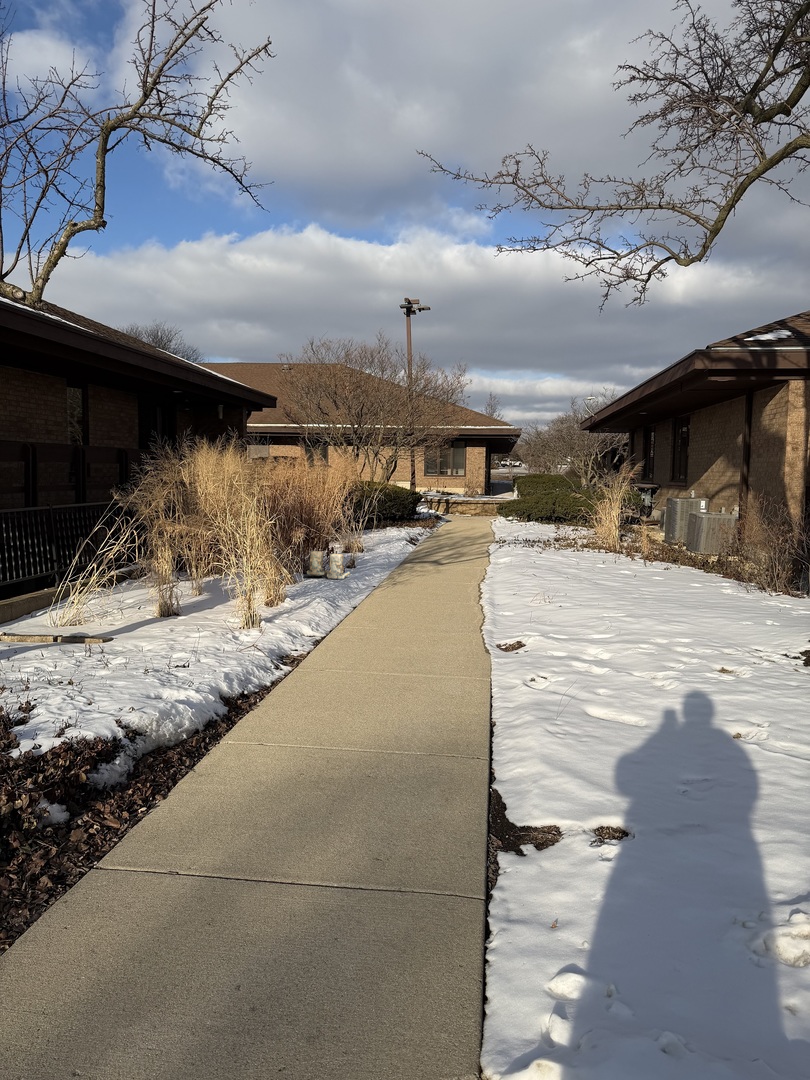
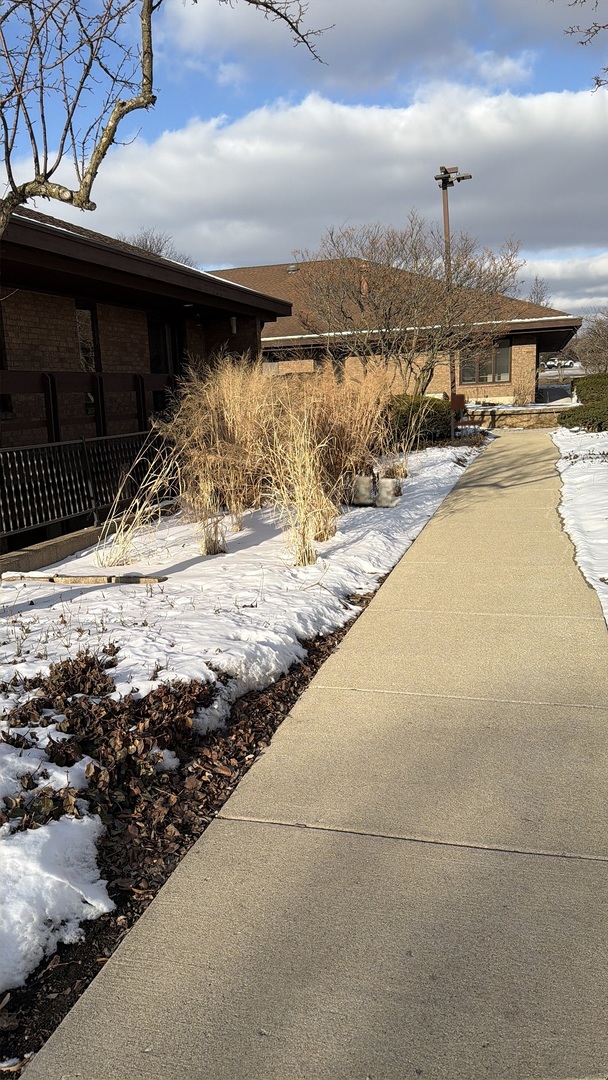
bench: none [408,483,439,528] -> present [450,394,486,446]

